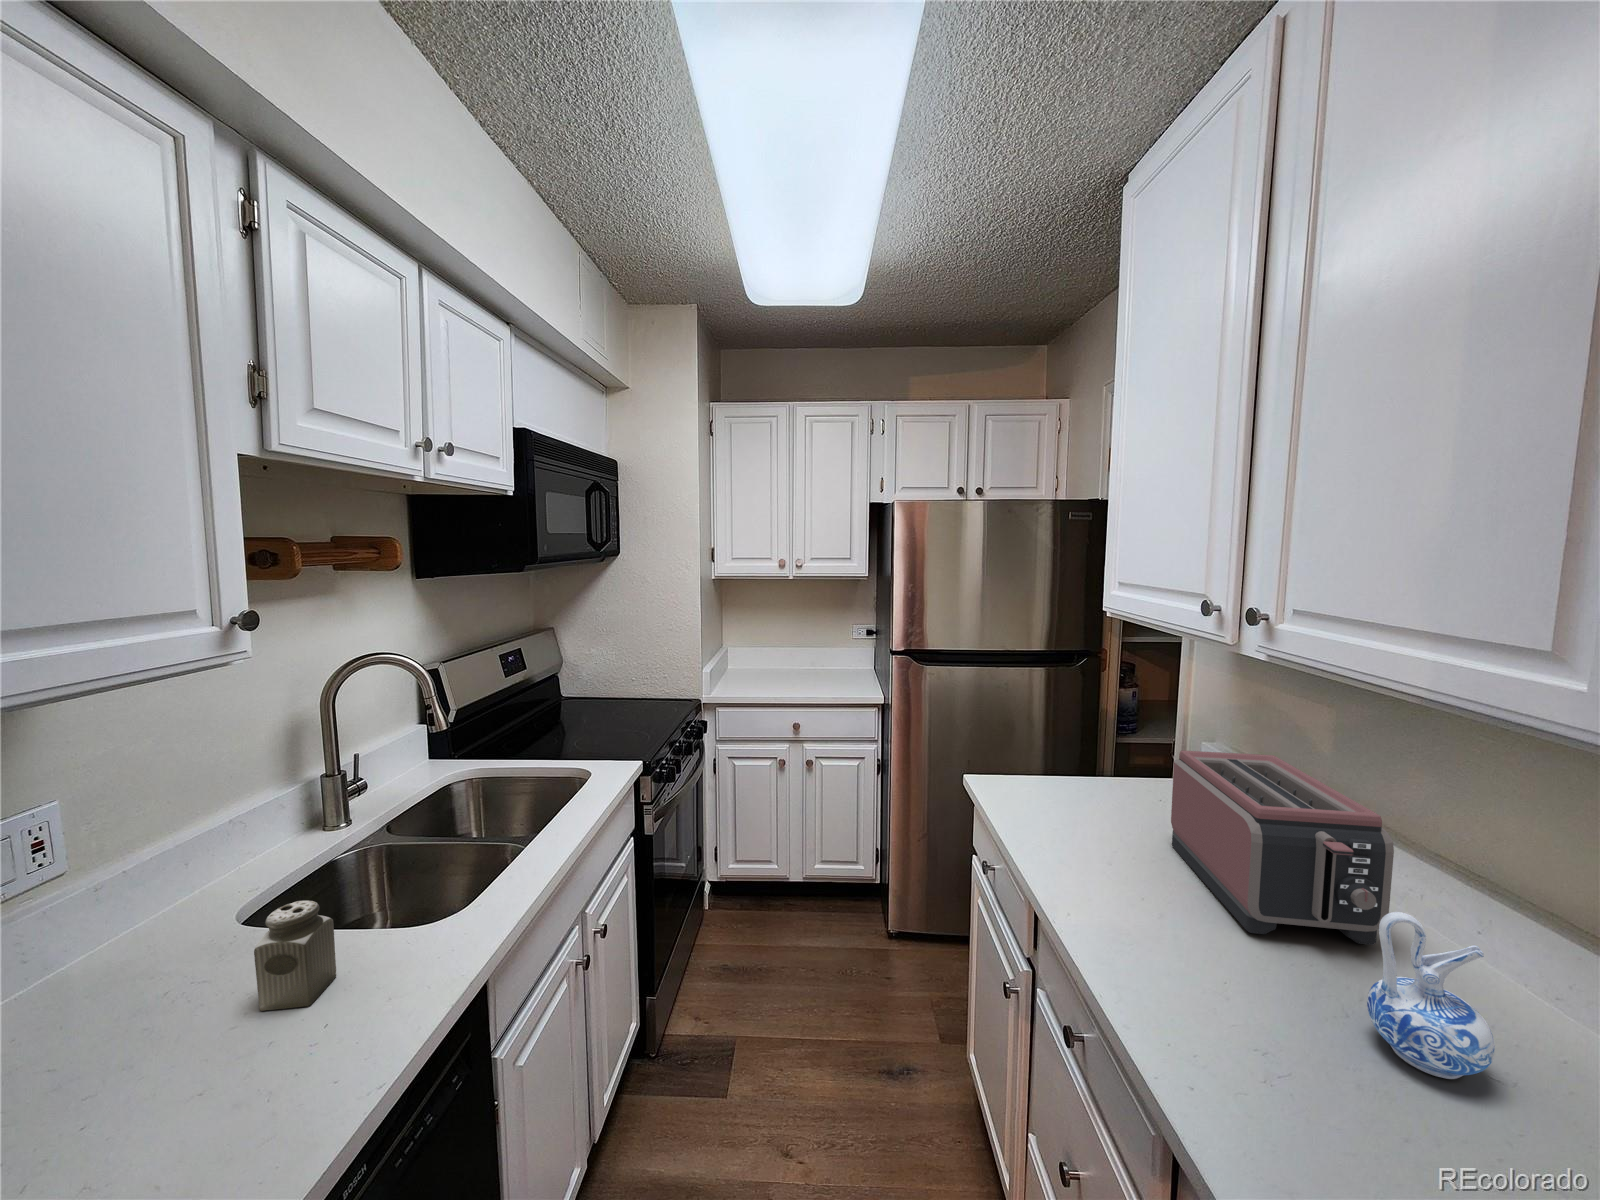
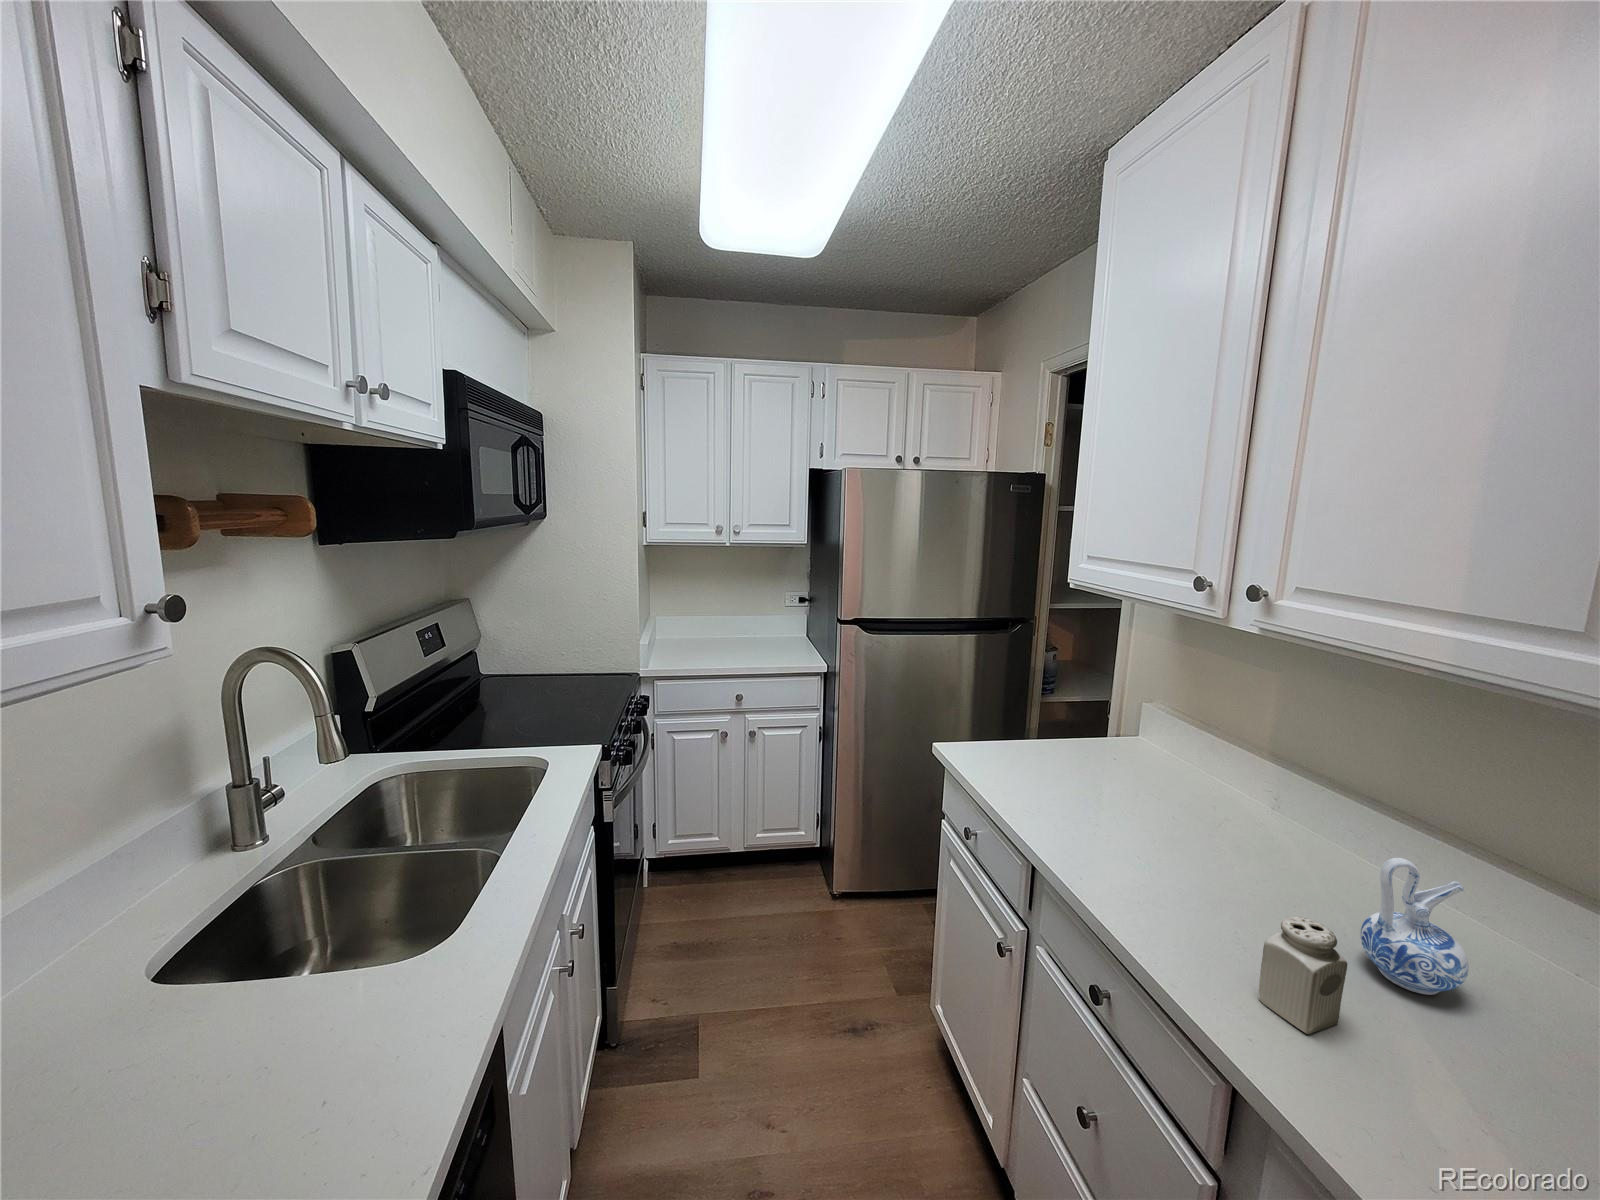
toaster: present [1171,751,1394,945] -> none [1146,715,1359,882]
salt shaker: present [254,901,336,1011] -> present [1259,917,1347,1034]

